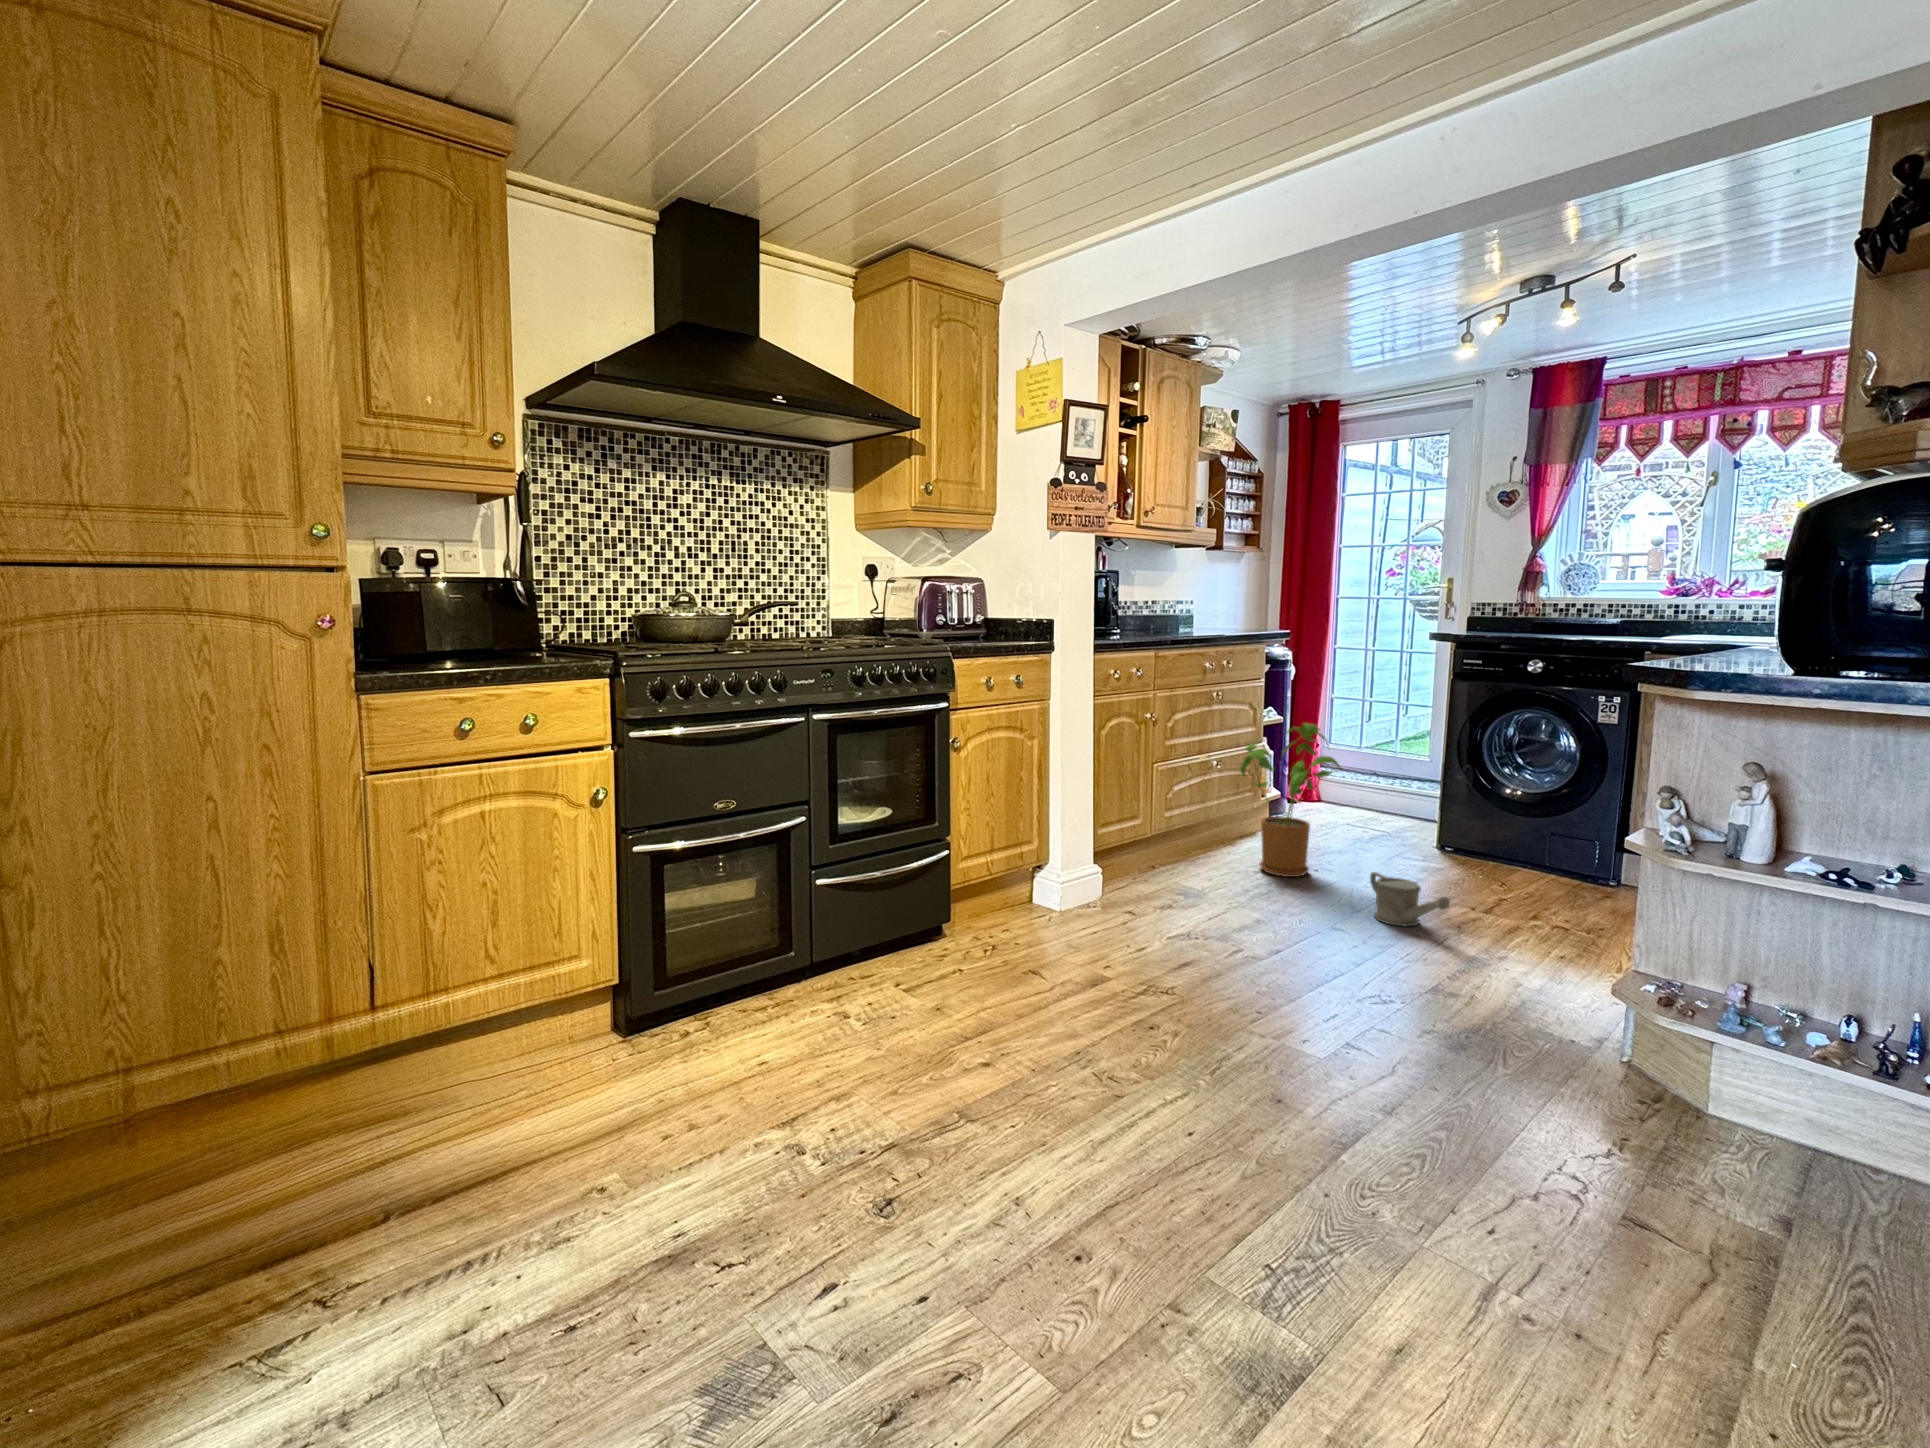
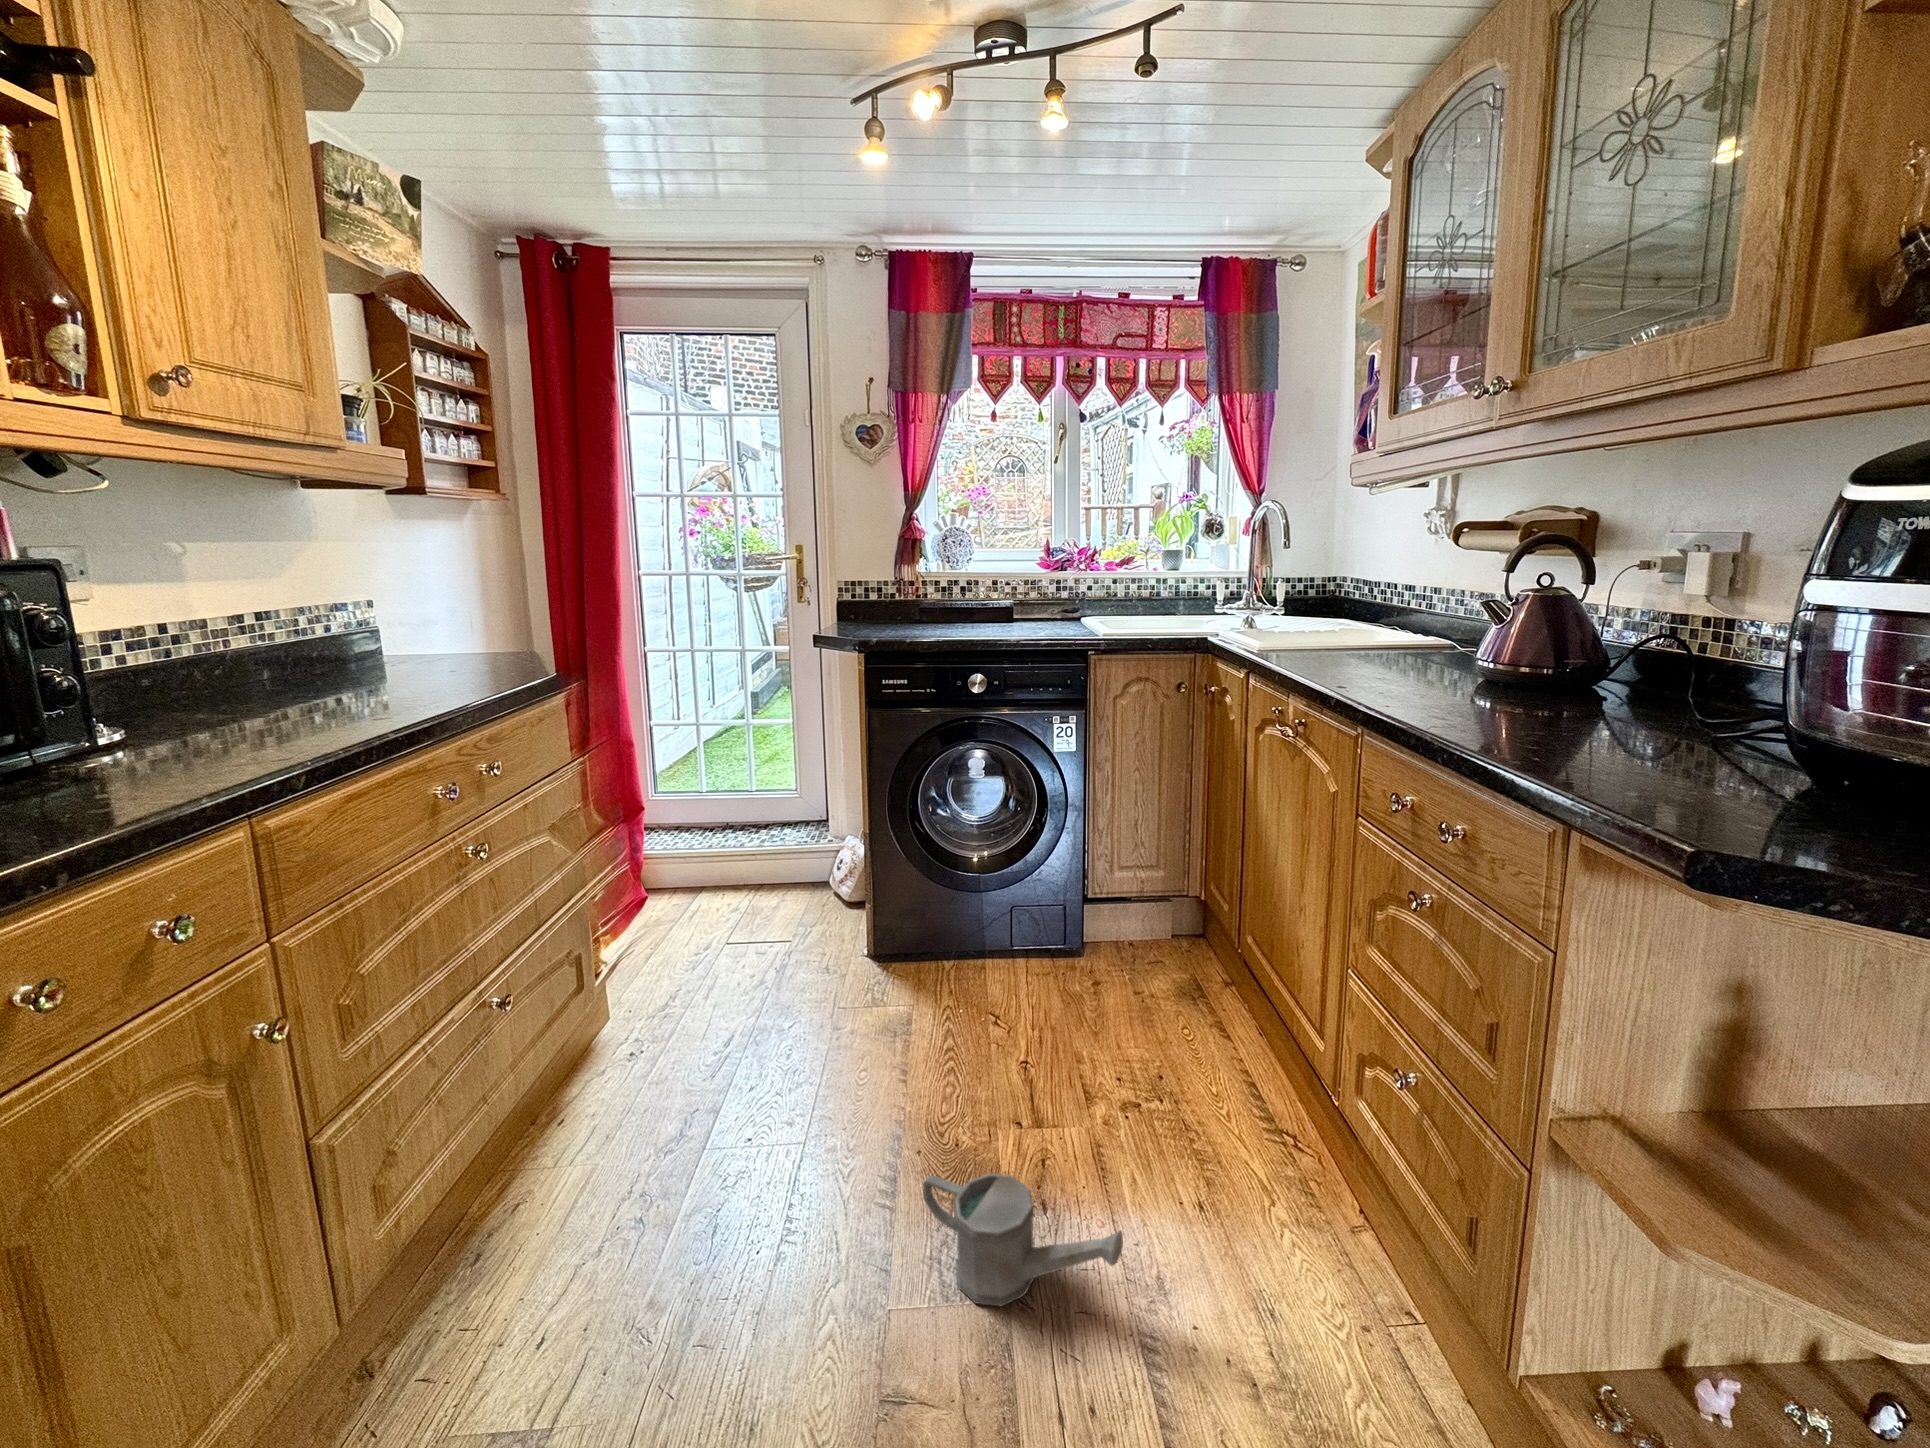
house plant: present [1240,723,1341,877] -> none [581,868,813,1220]

